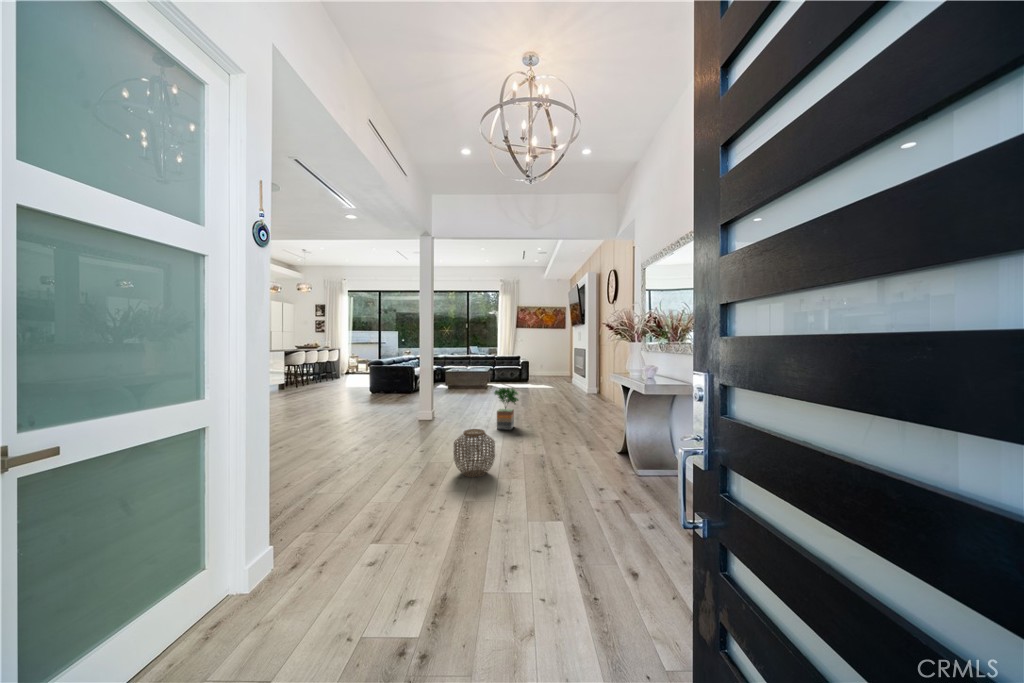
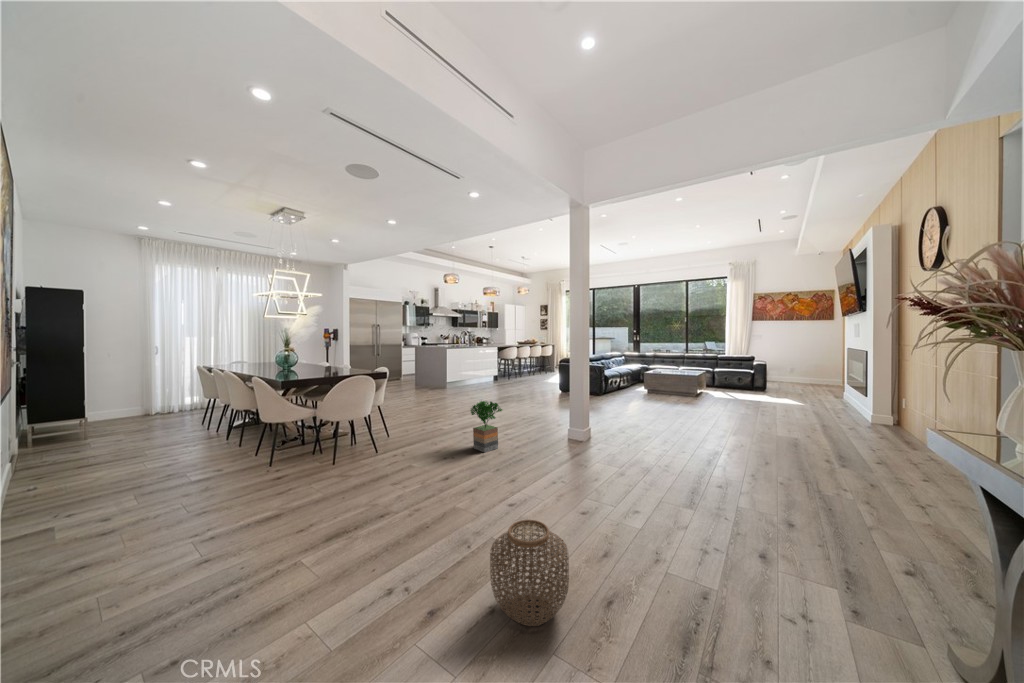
potted tree: present [494,388,518,430] -> present [471,401,502,453]

